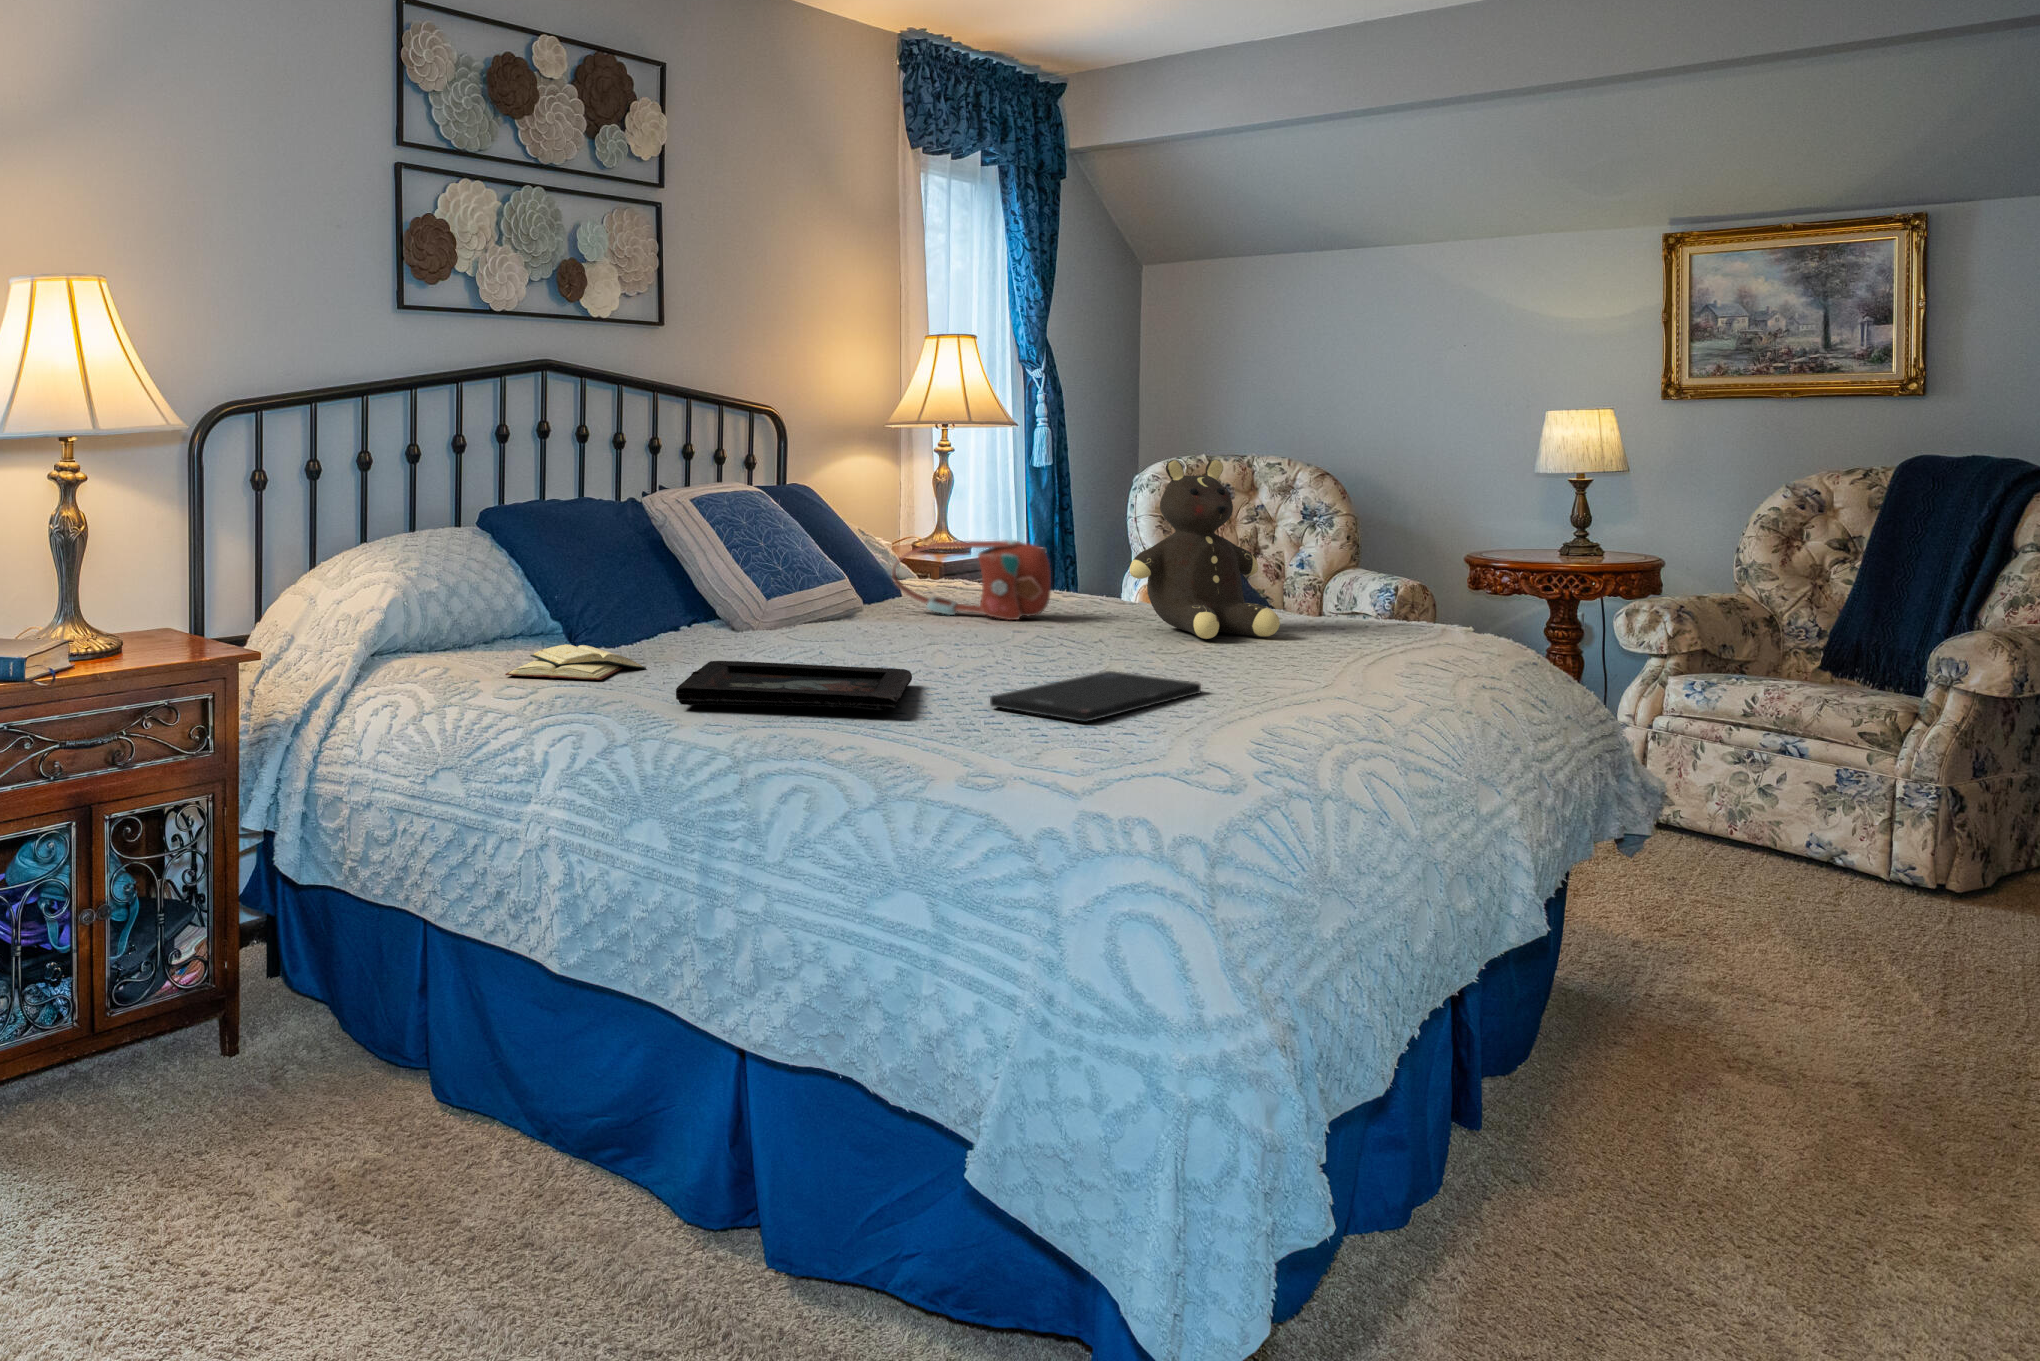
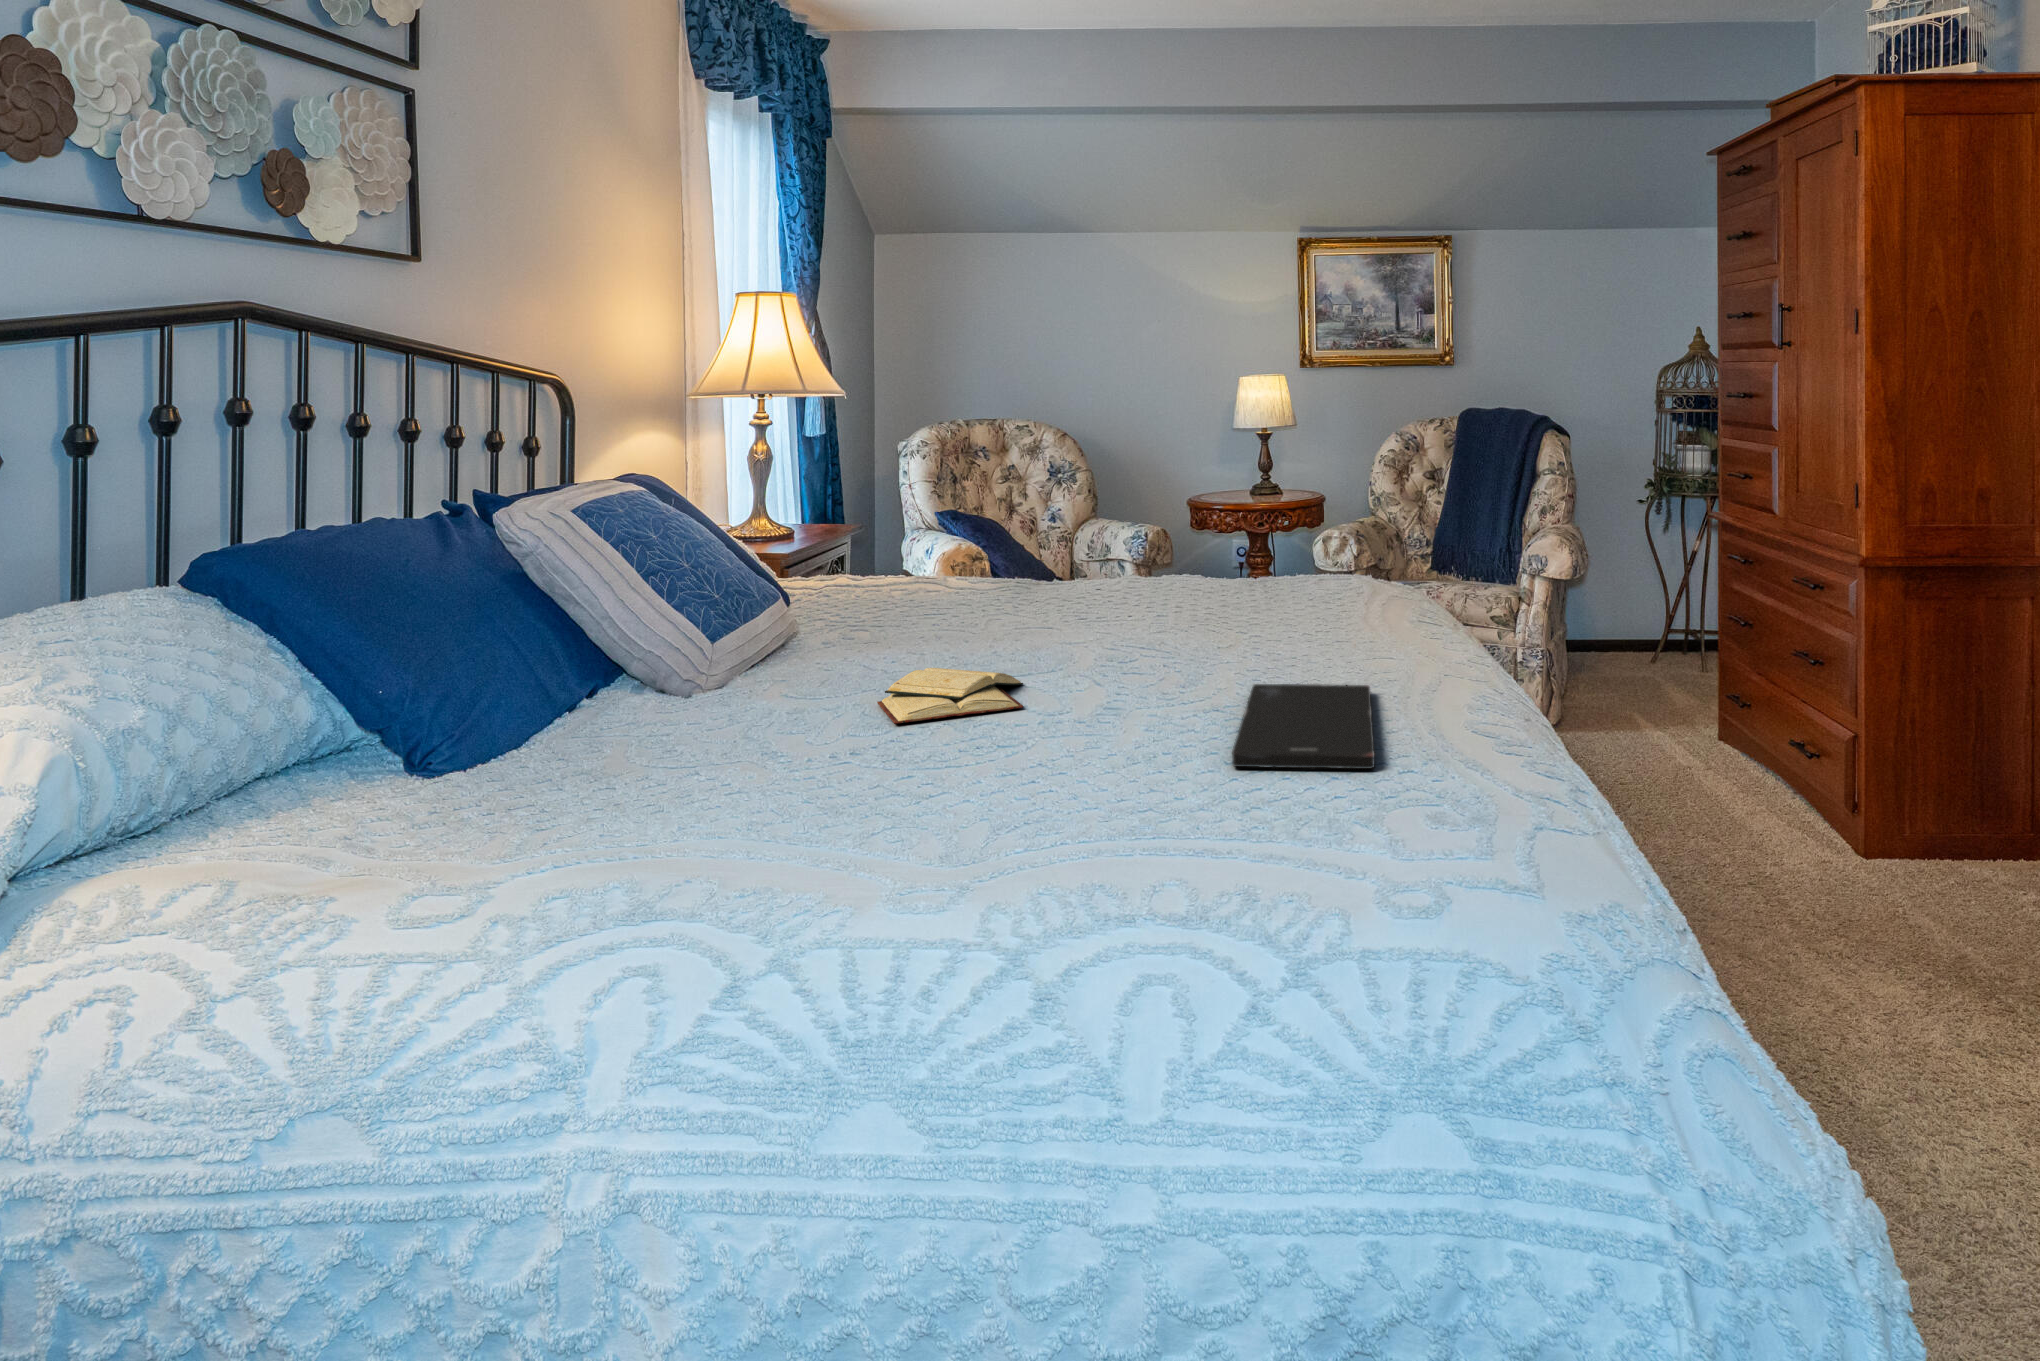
teddy bear: present [1130,460,1280,639] -> none [1139,430,1283,621]
handbag: present [892,540,1051,620] -> none [840,530,1035,626]
diary: present [505,644,646,680] -> present [877,668,1023,724]
decorative tray: present [676,661,912,710] -> none [784,730,1172,871]

